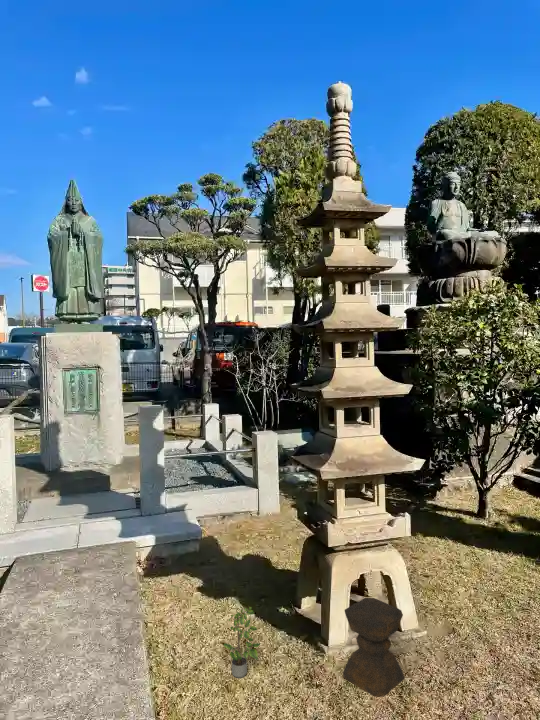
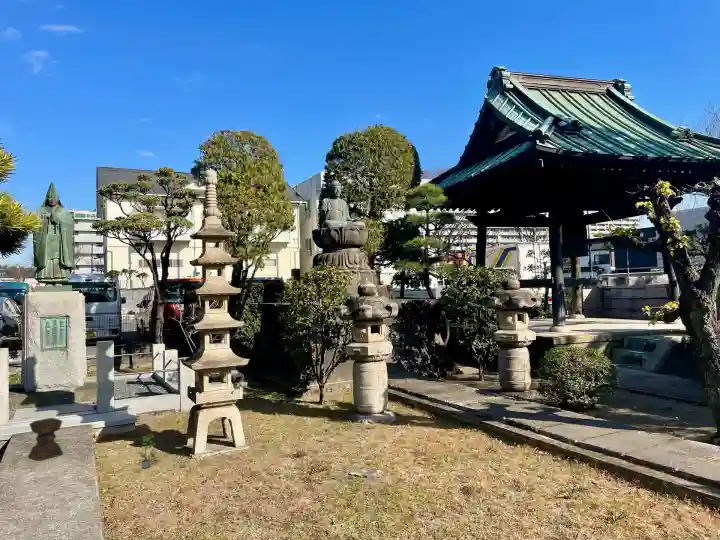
stool: present [343,598,405,696] -> present [28,418,63,461]

